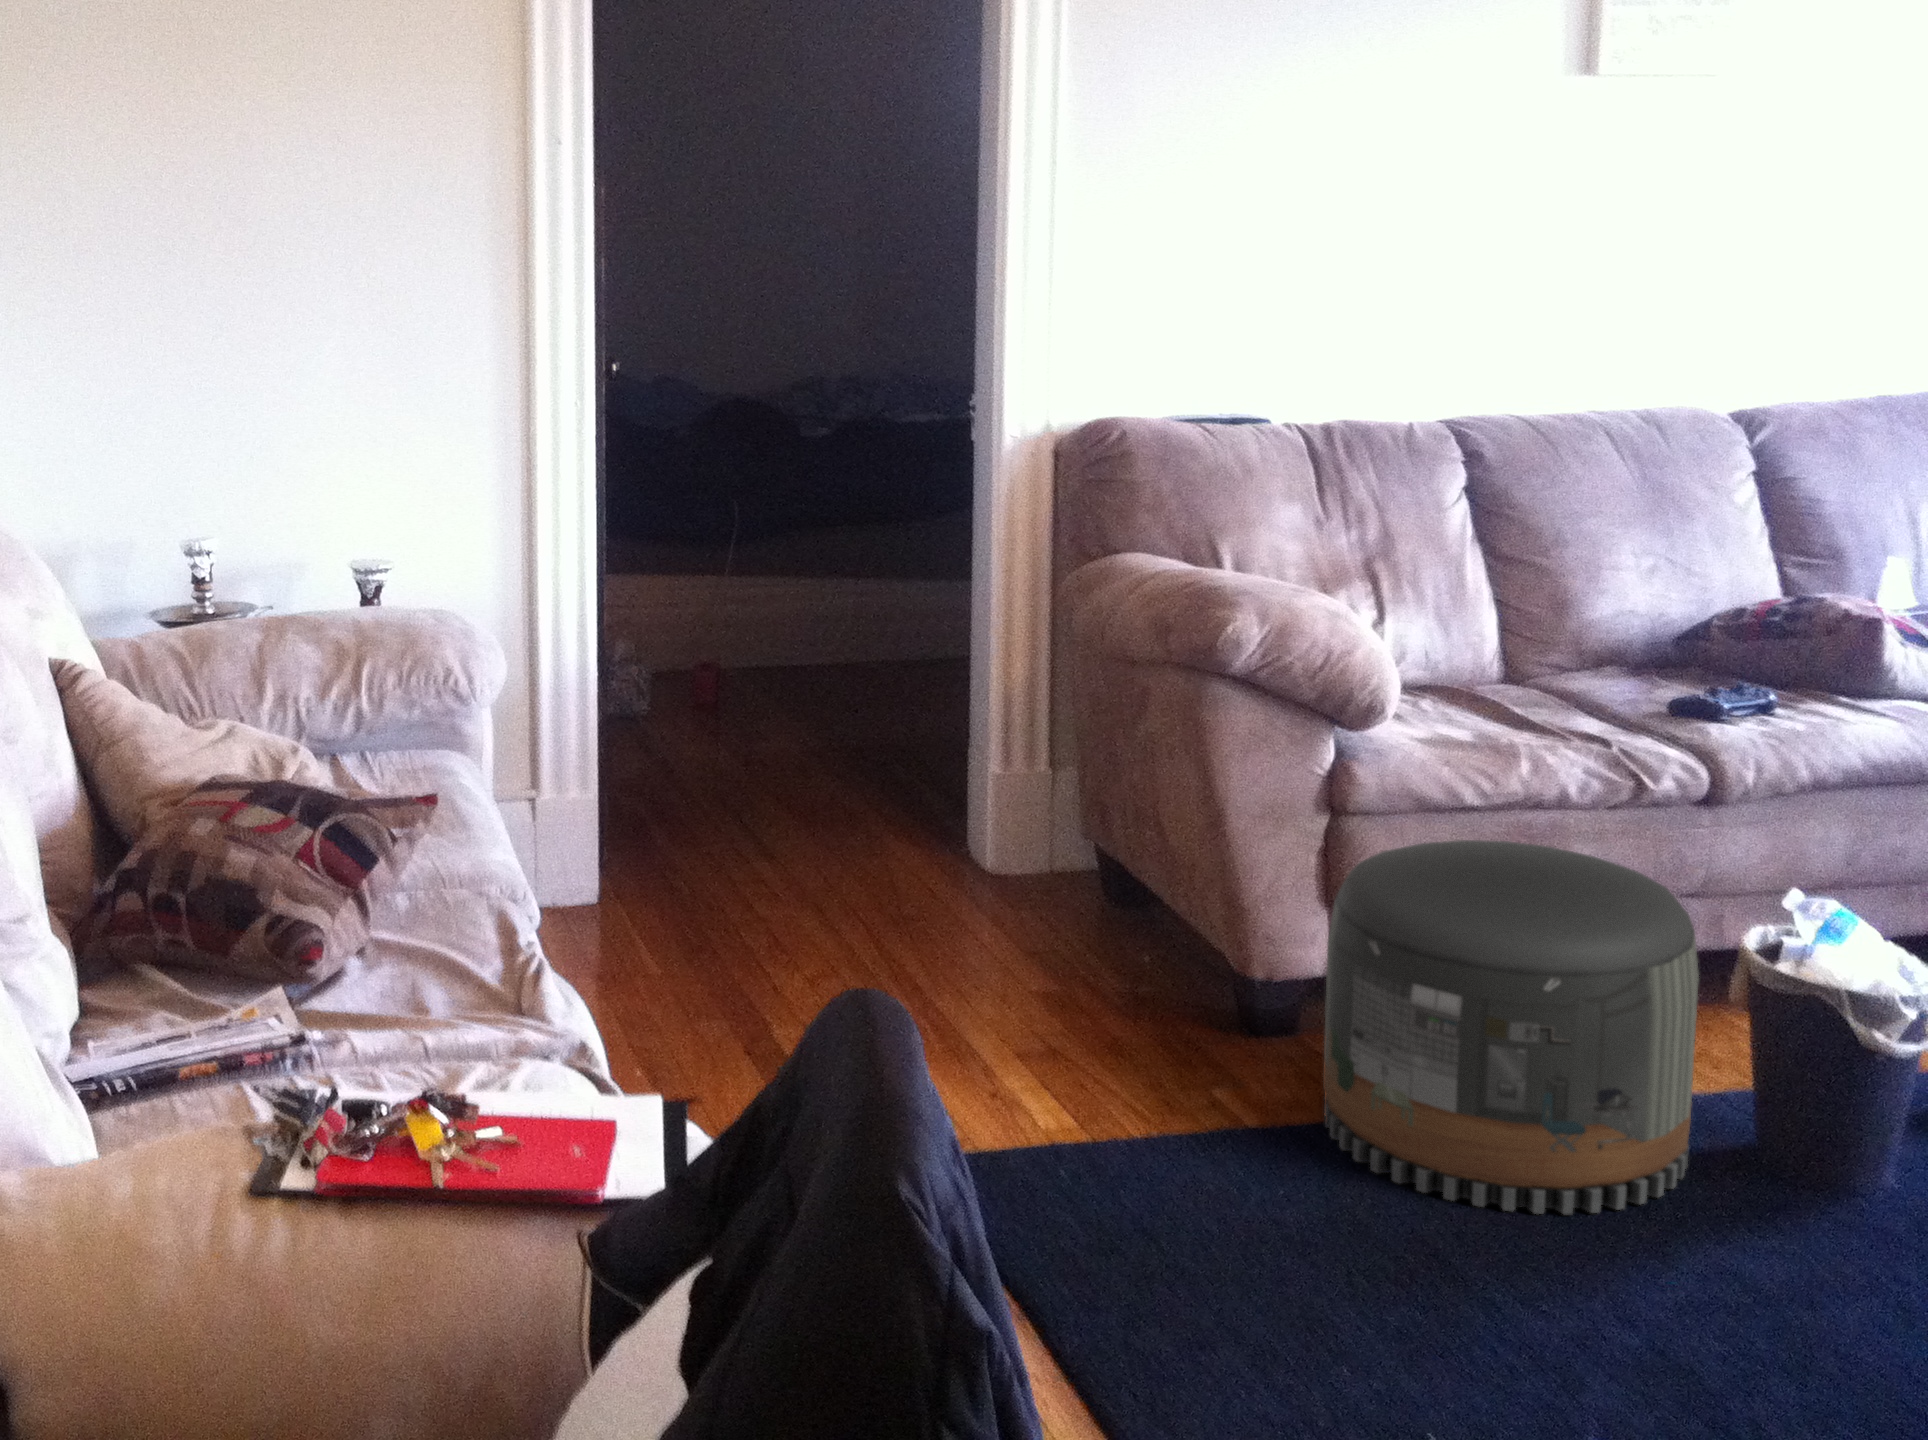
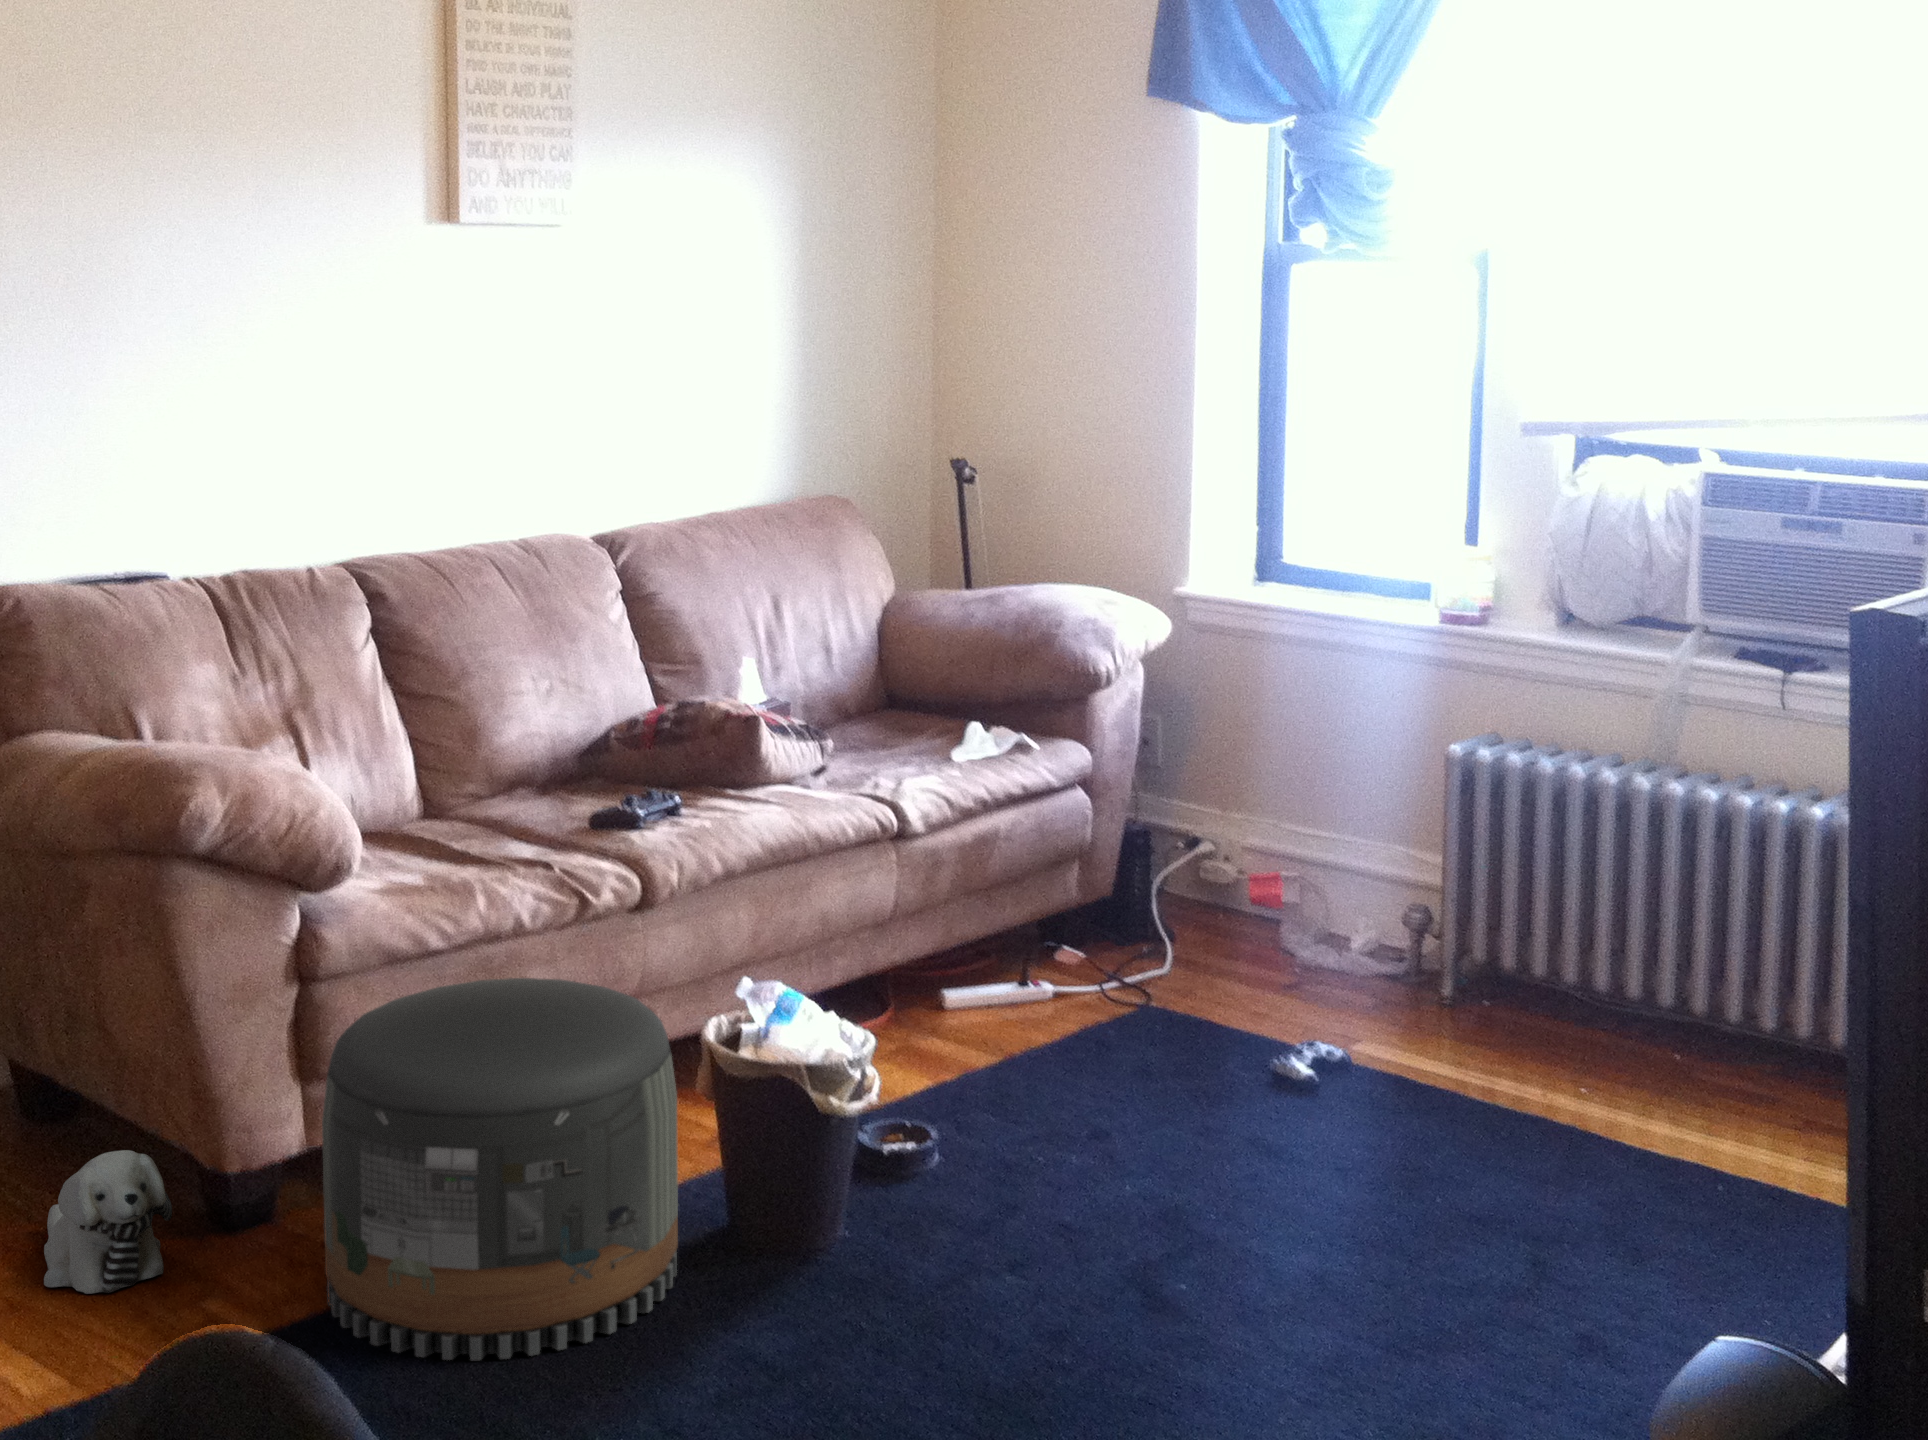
plush toy: none [1084,933,1199,1056] -> present [44,1150,172,1294]

